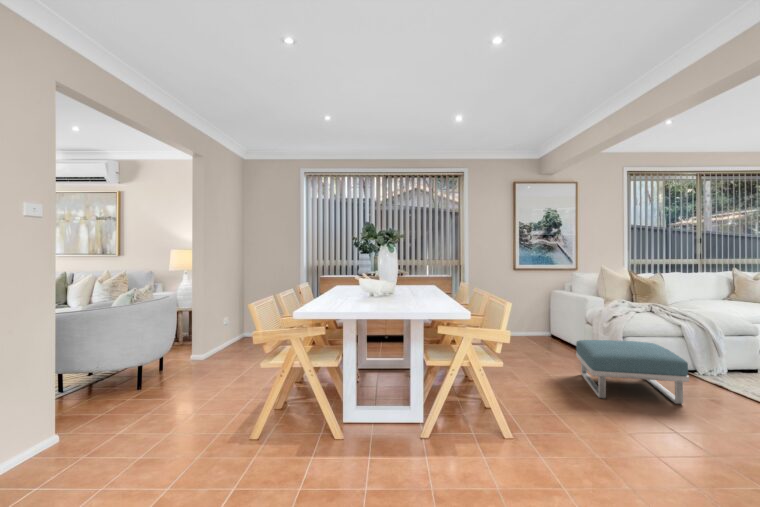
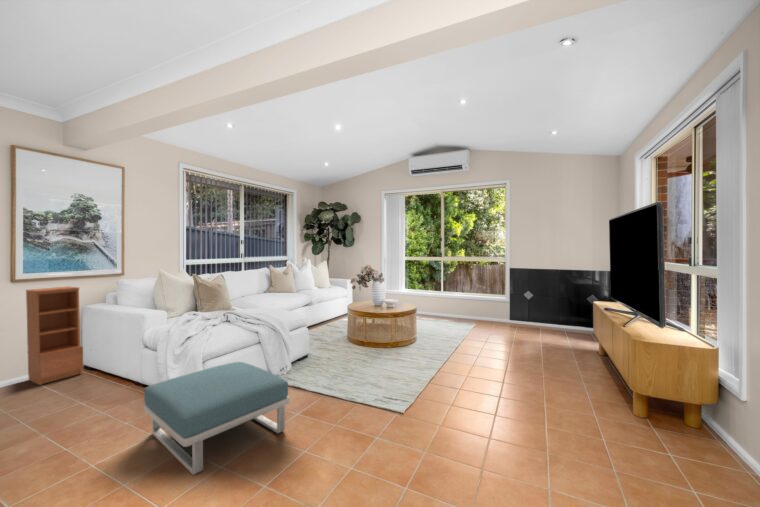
bookcase: none [520,275,549,337] -> present [26,287,83,385]

